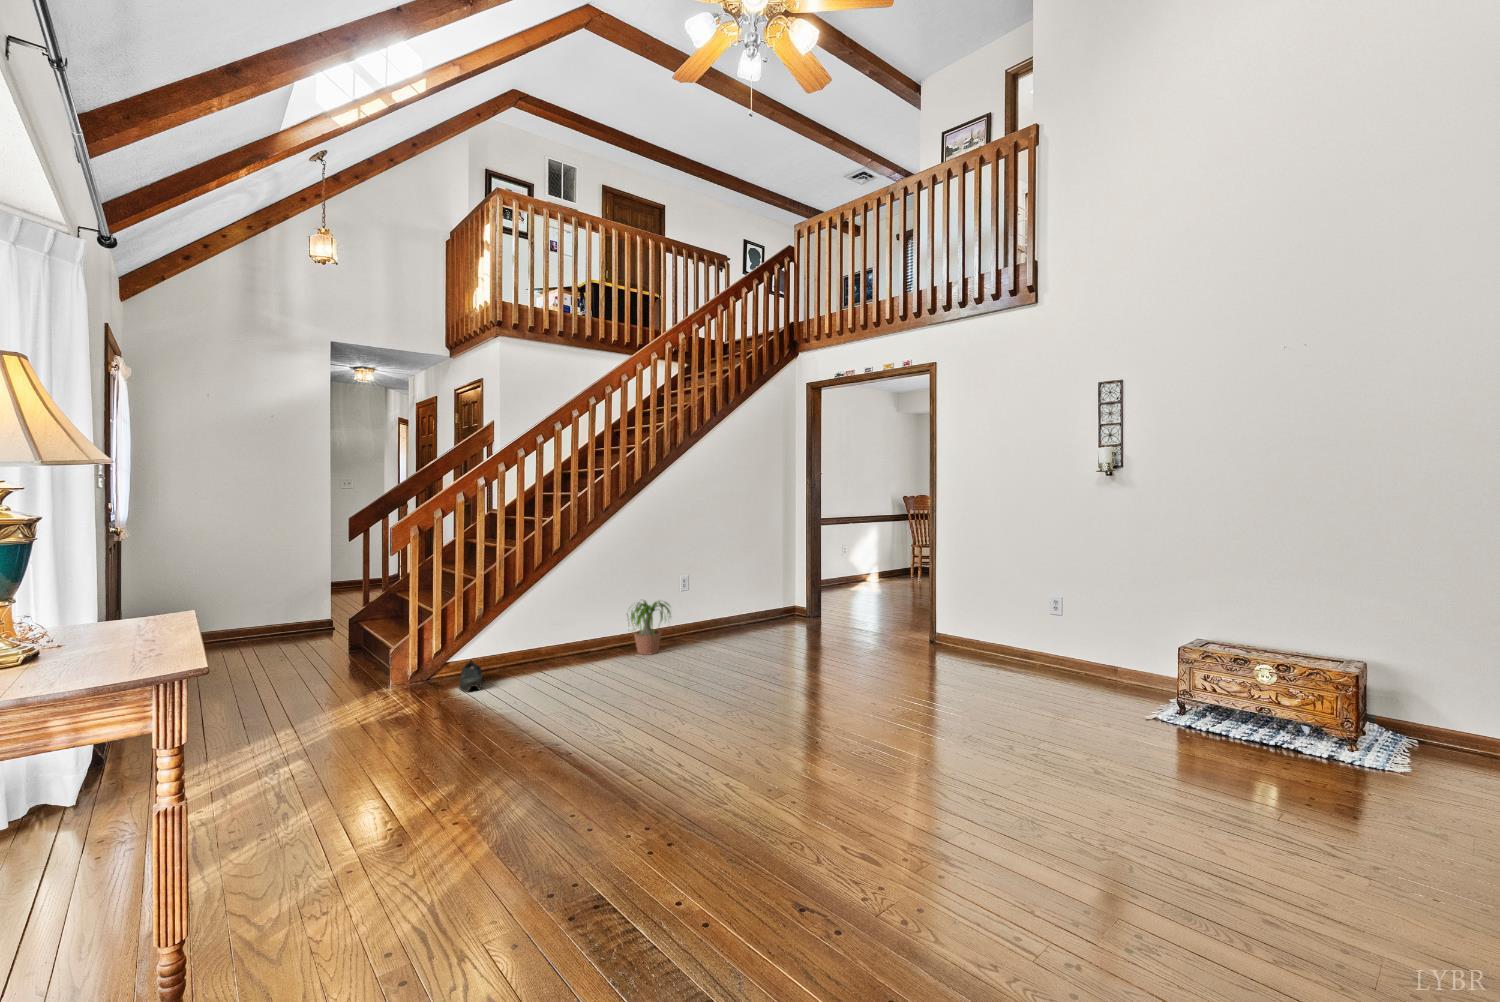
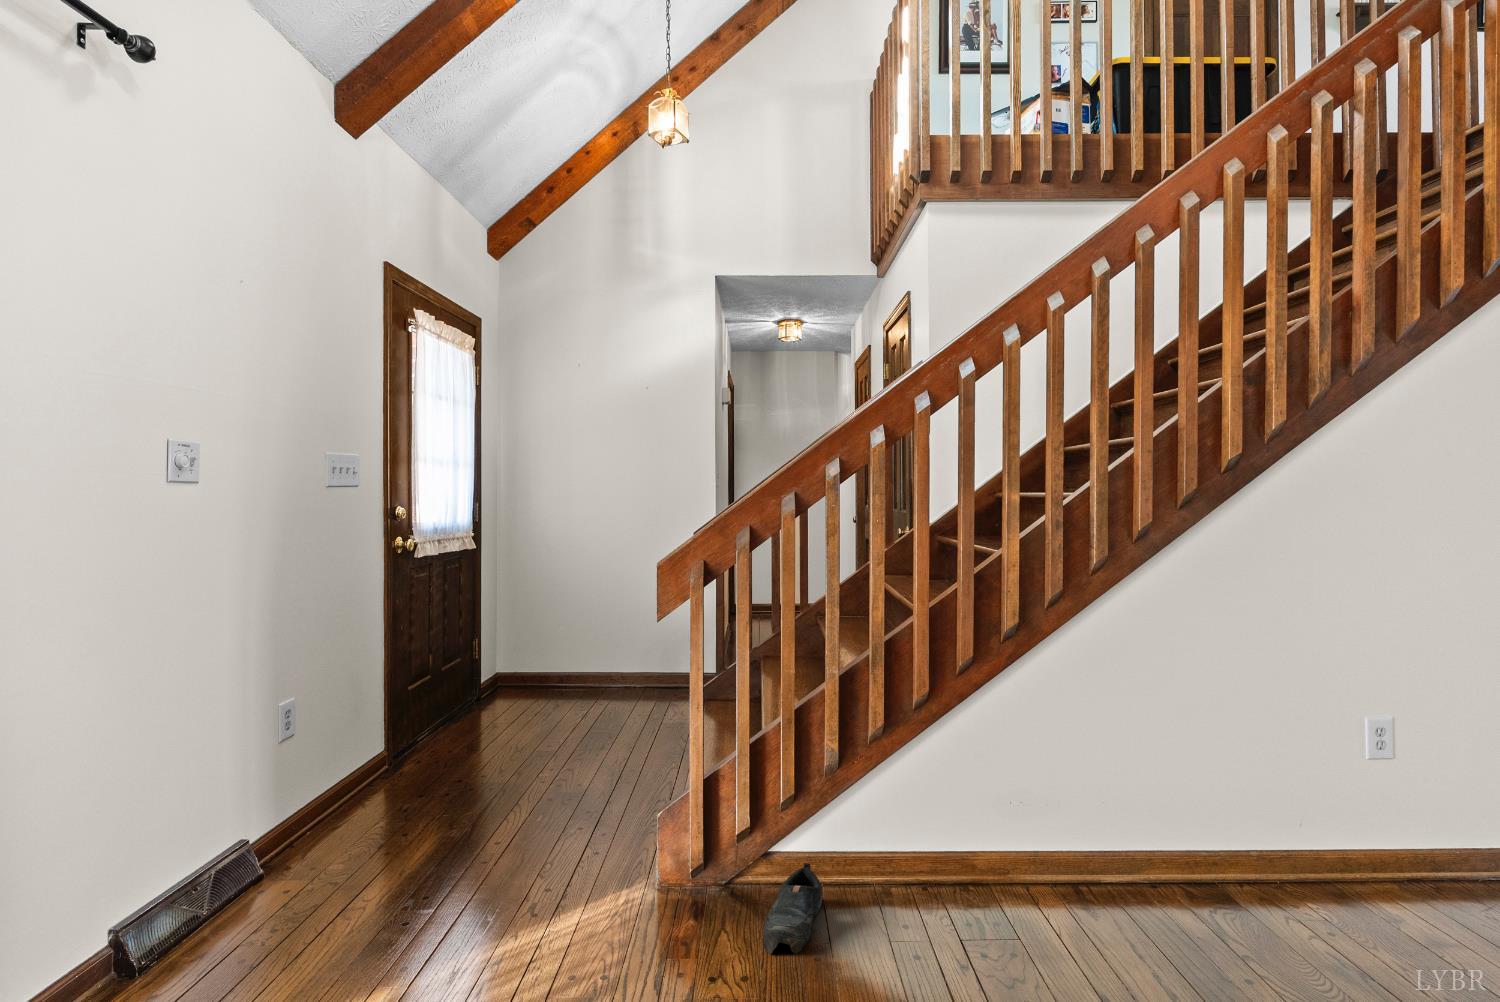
potted plant: present [631,600,671,655] -> none [1190,776,1360,940]

